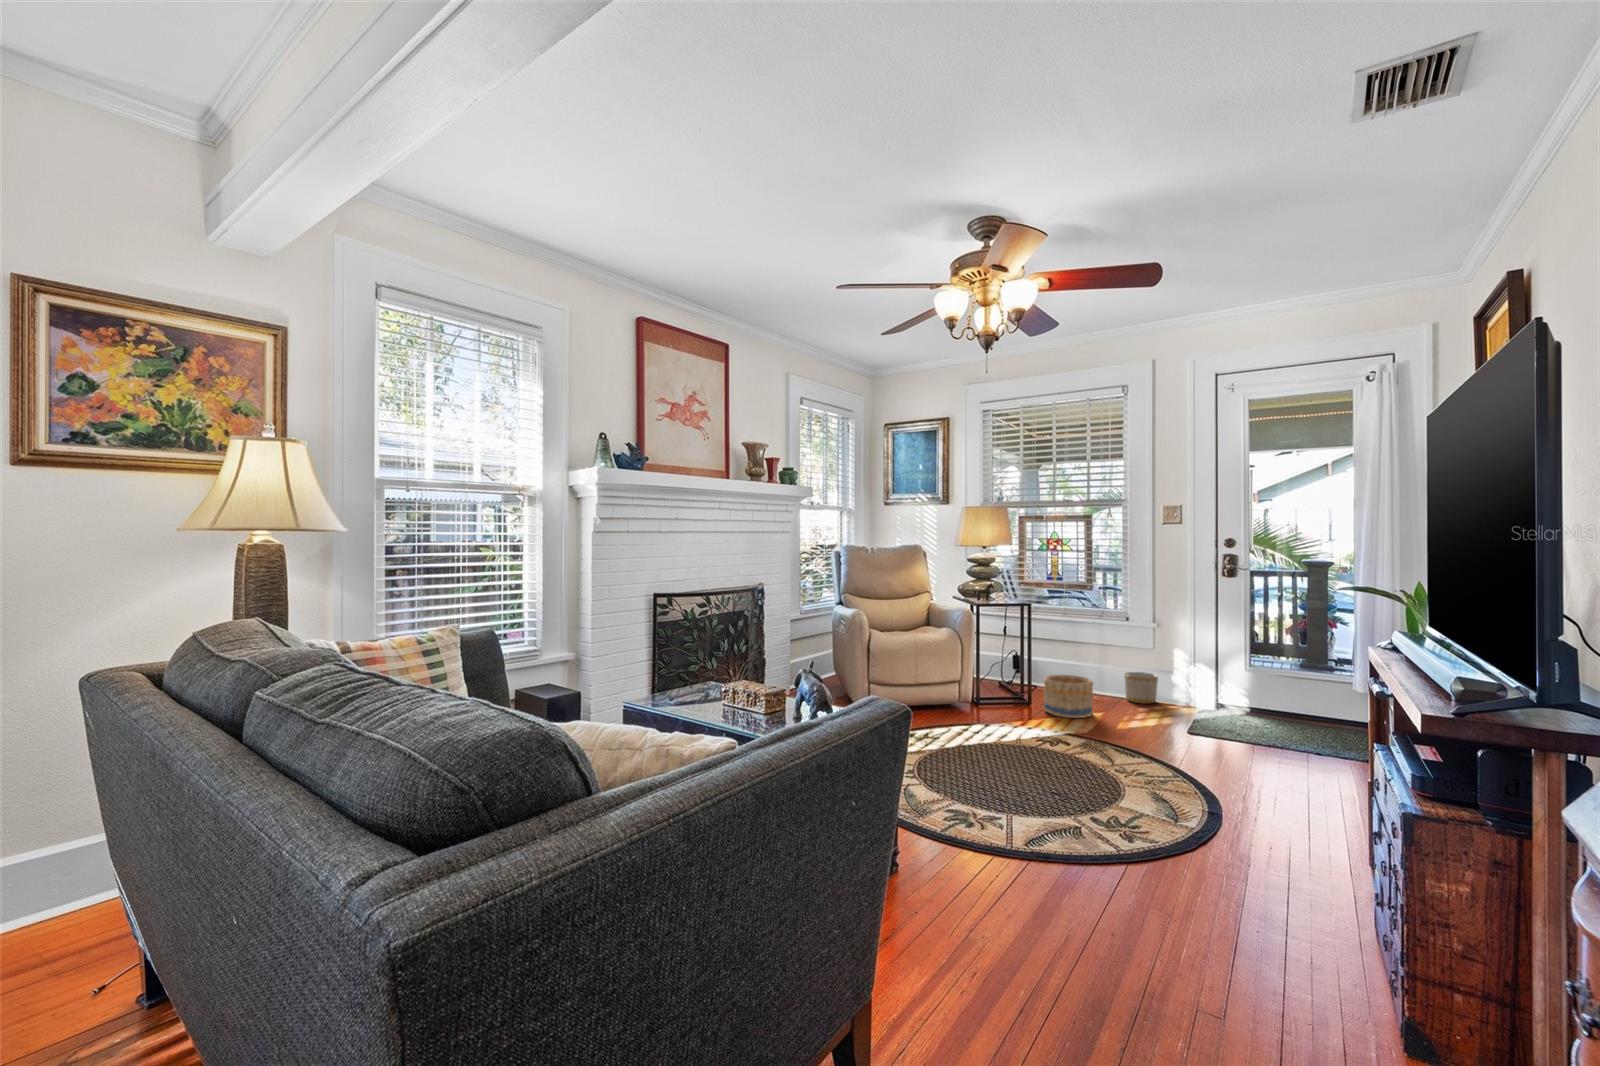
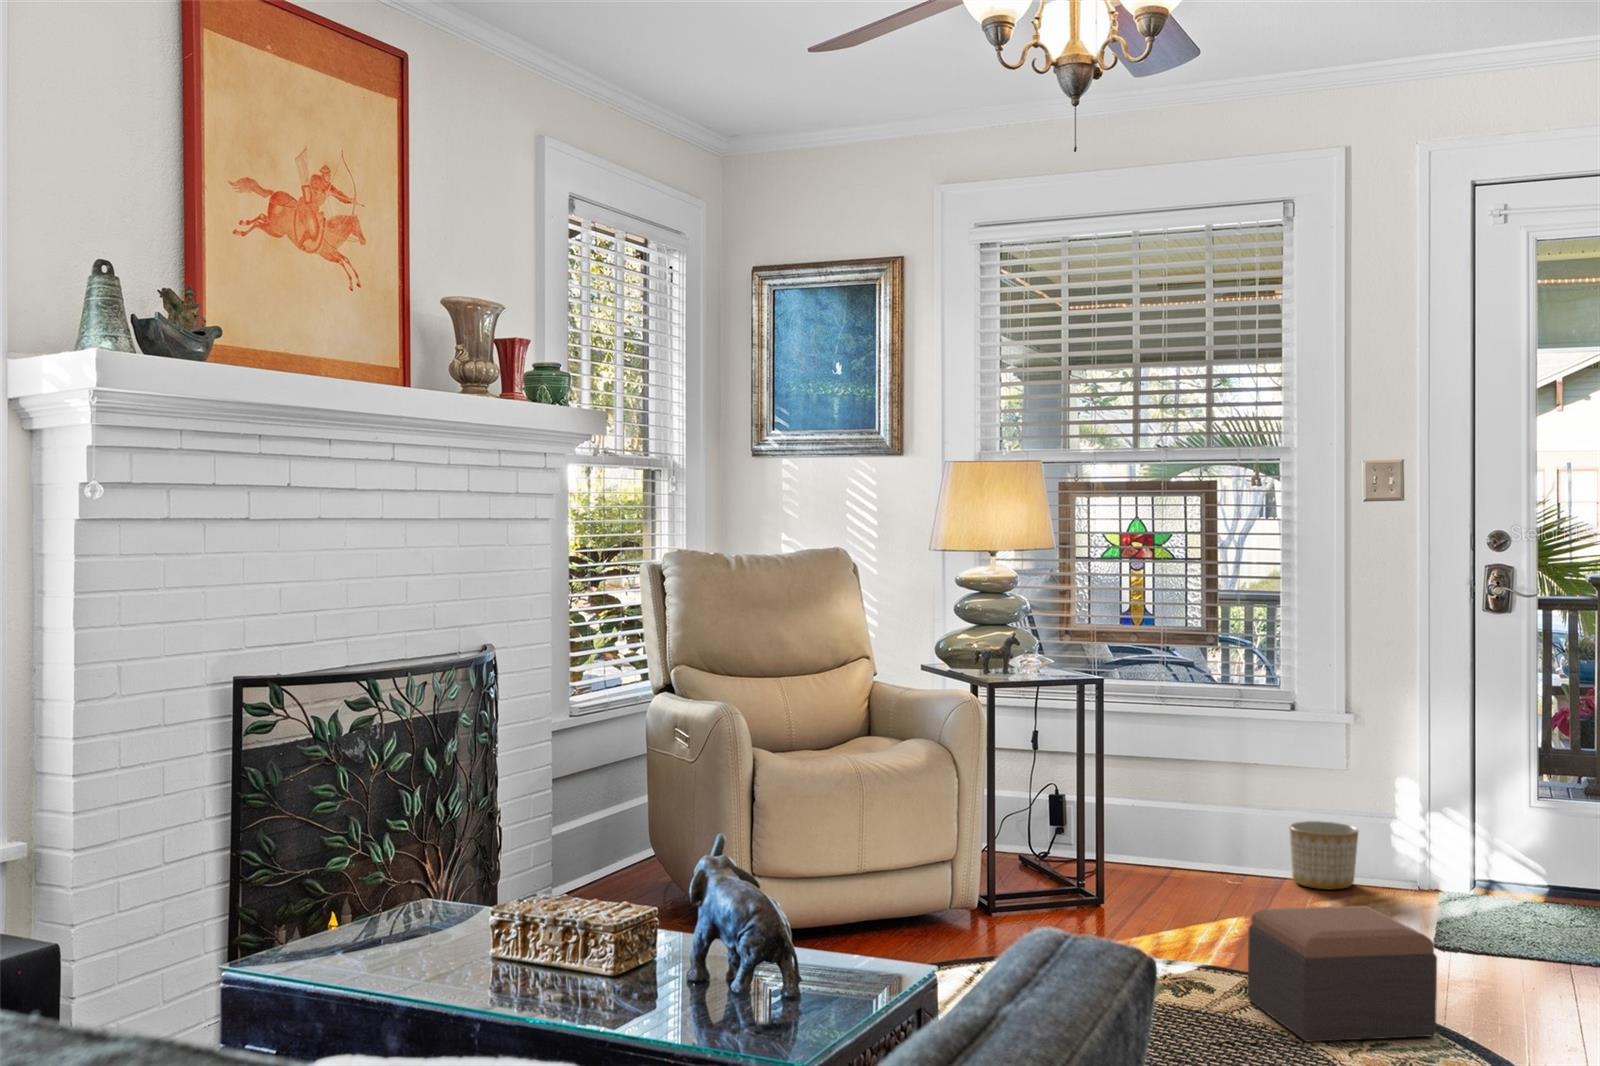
basket: present [1044,675,1093,718] -> none [1133,834,1240,930]
footstool: none [1085,708,1174,771] -> present [1248,906,1437,1042]

